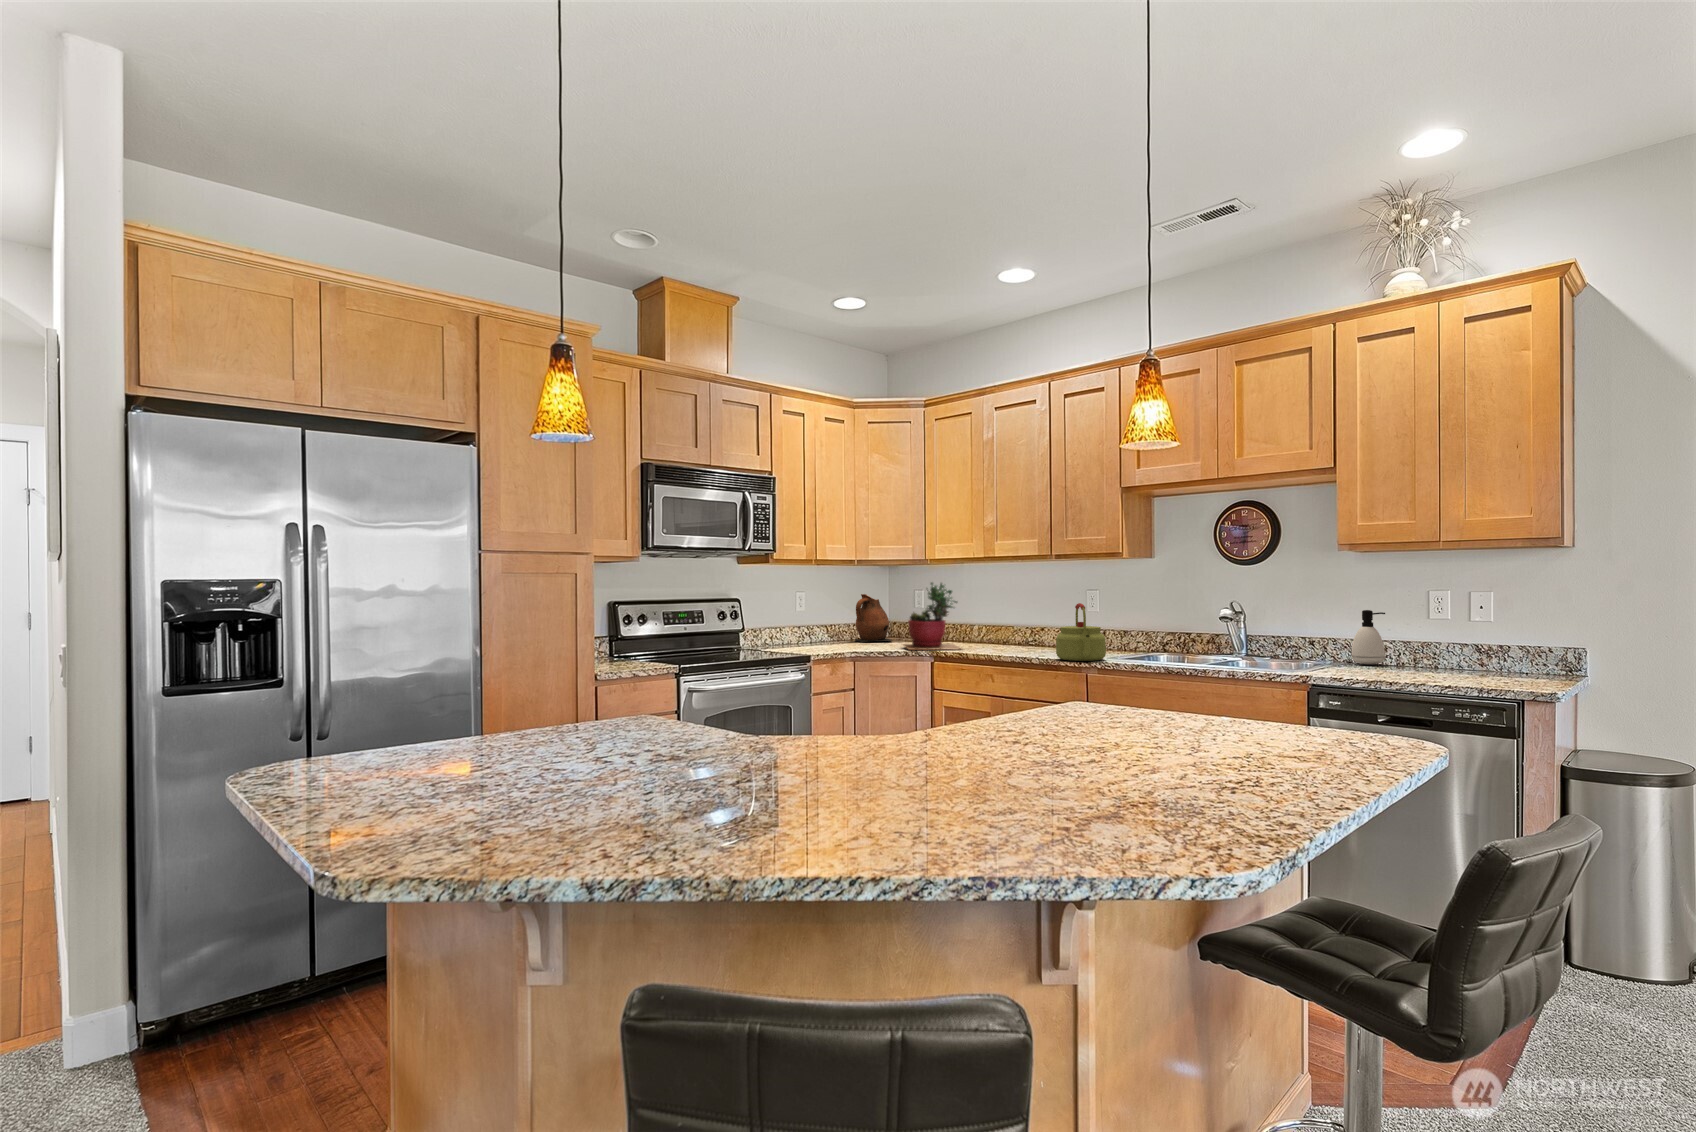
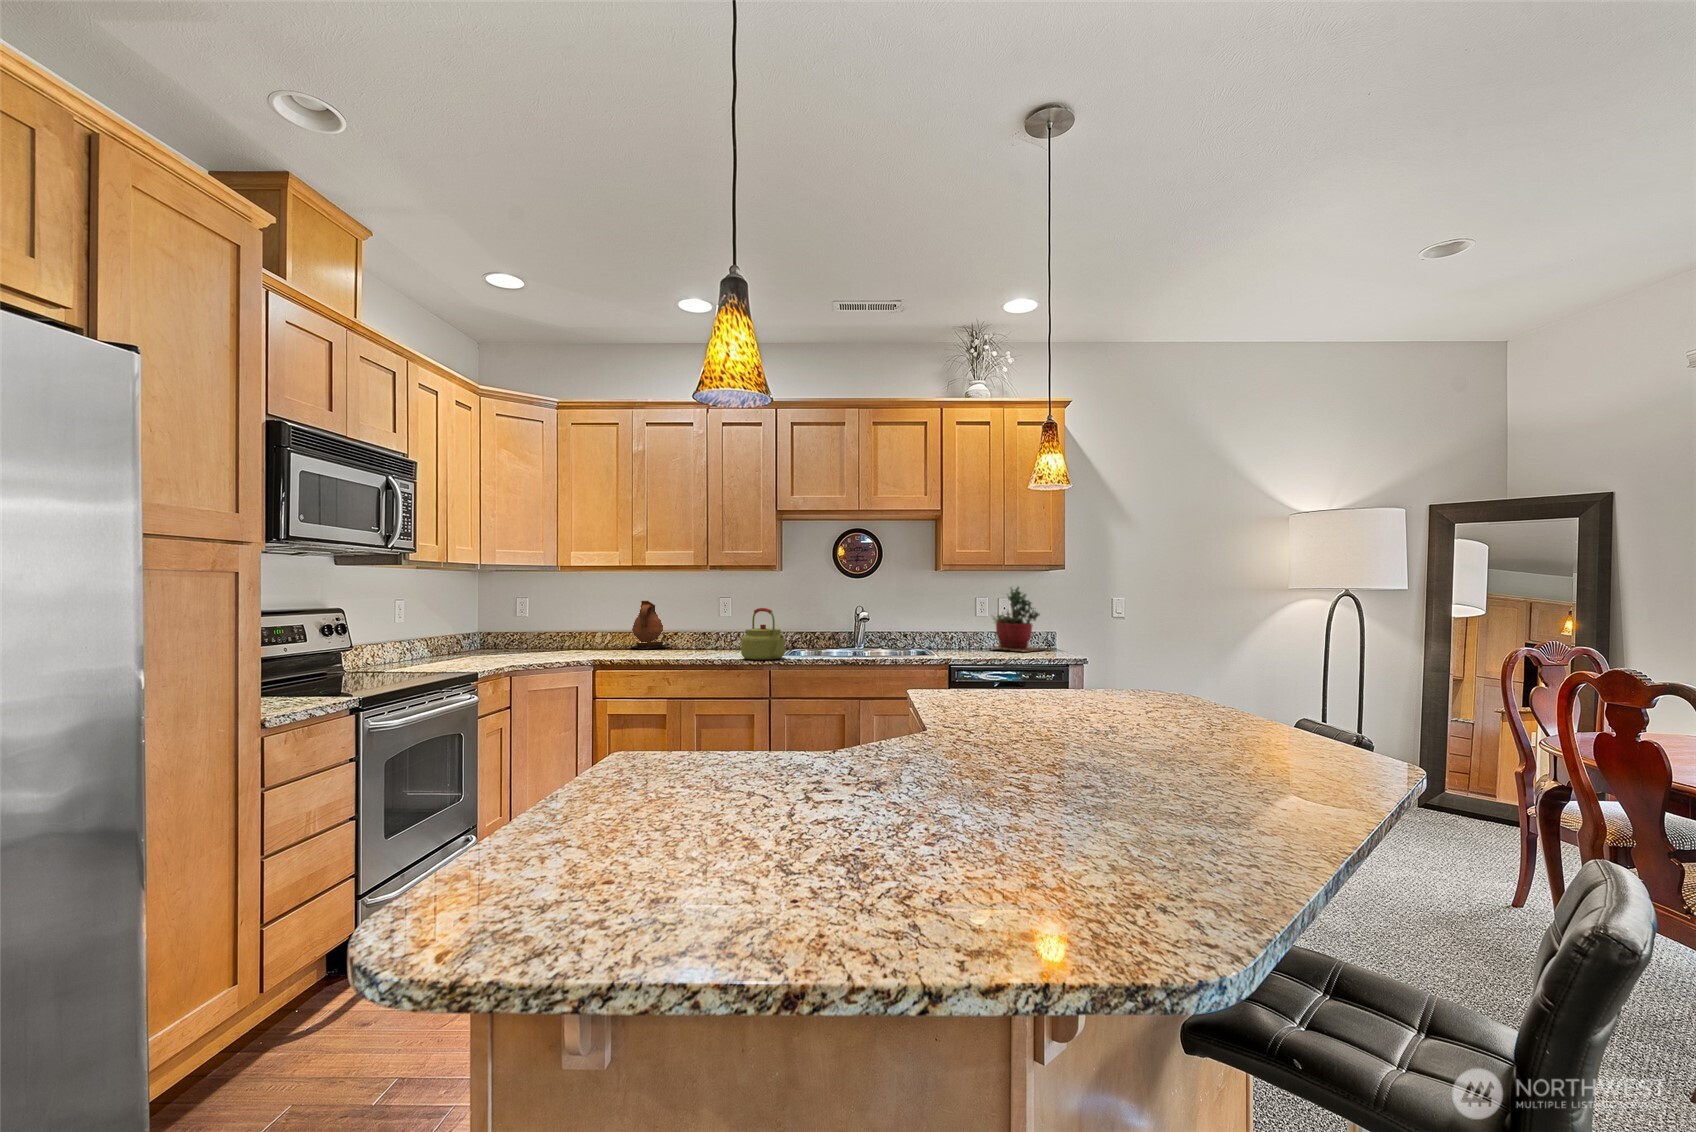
succulent plant: present [903,583,961,650] -> present [993,587,1043,652]
ceramic pitcher: present [855,594,892,642] -> present [631,601,672,648]
soap dispenser: present [1352,610,1385,665] -> none [947,610,968,649]

